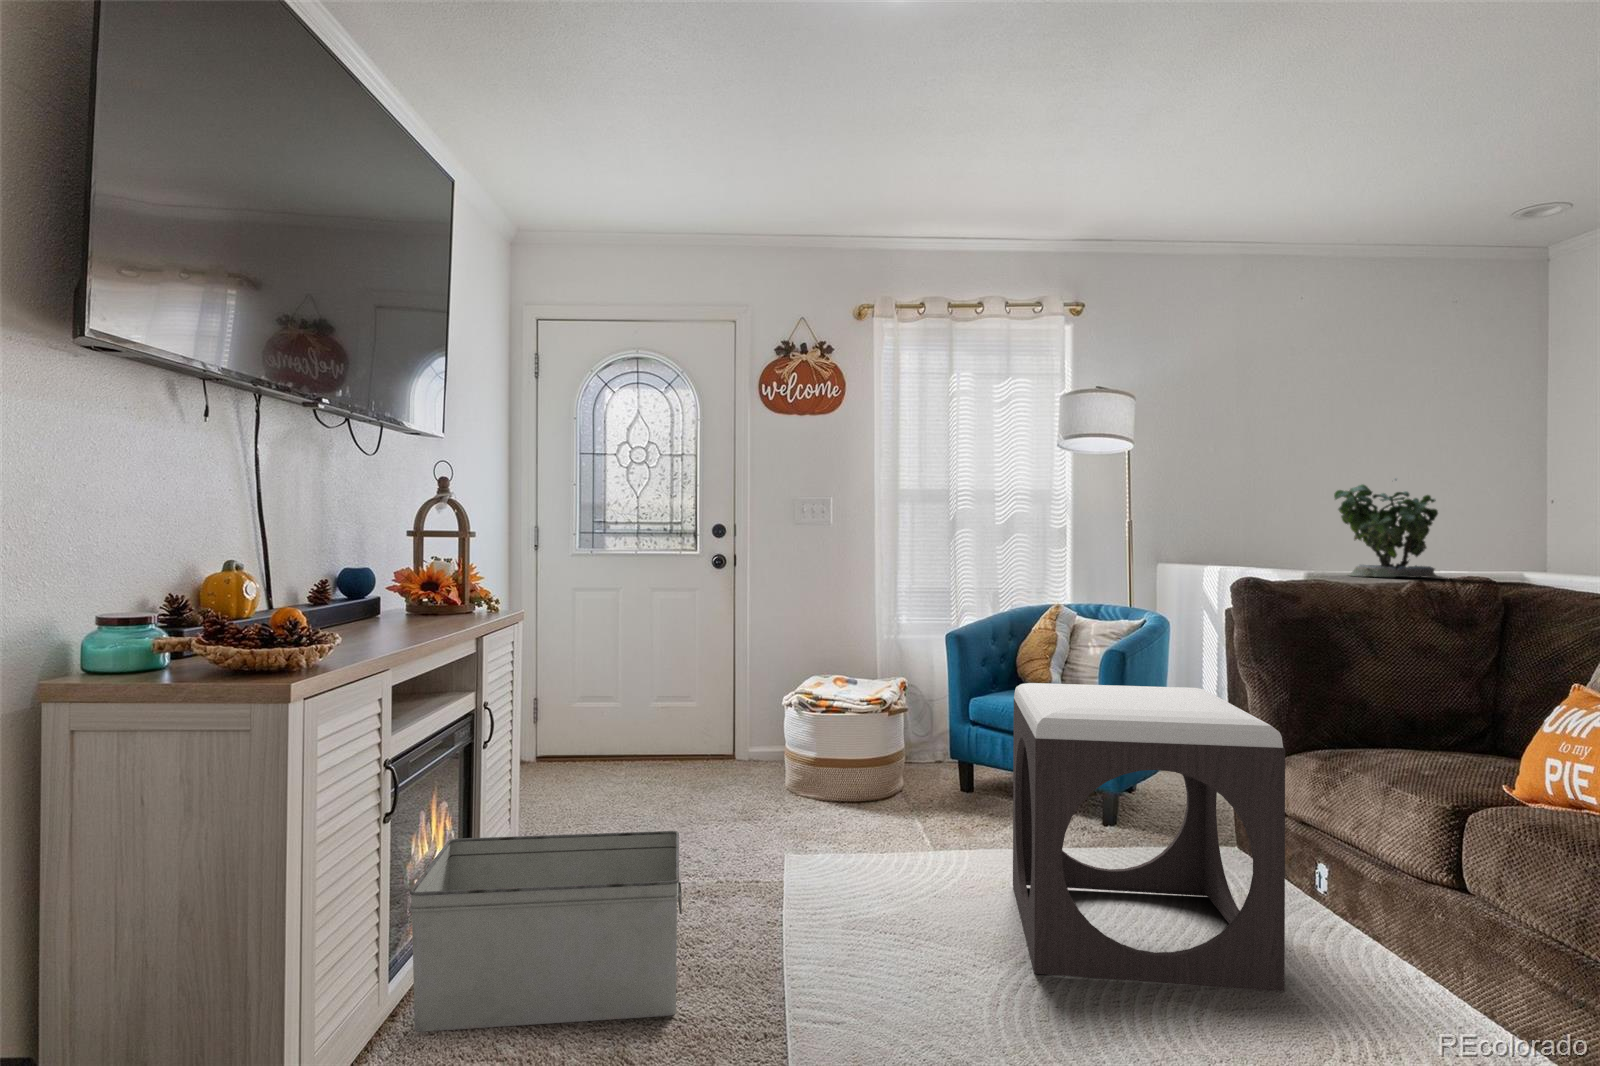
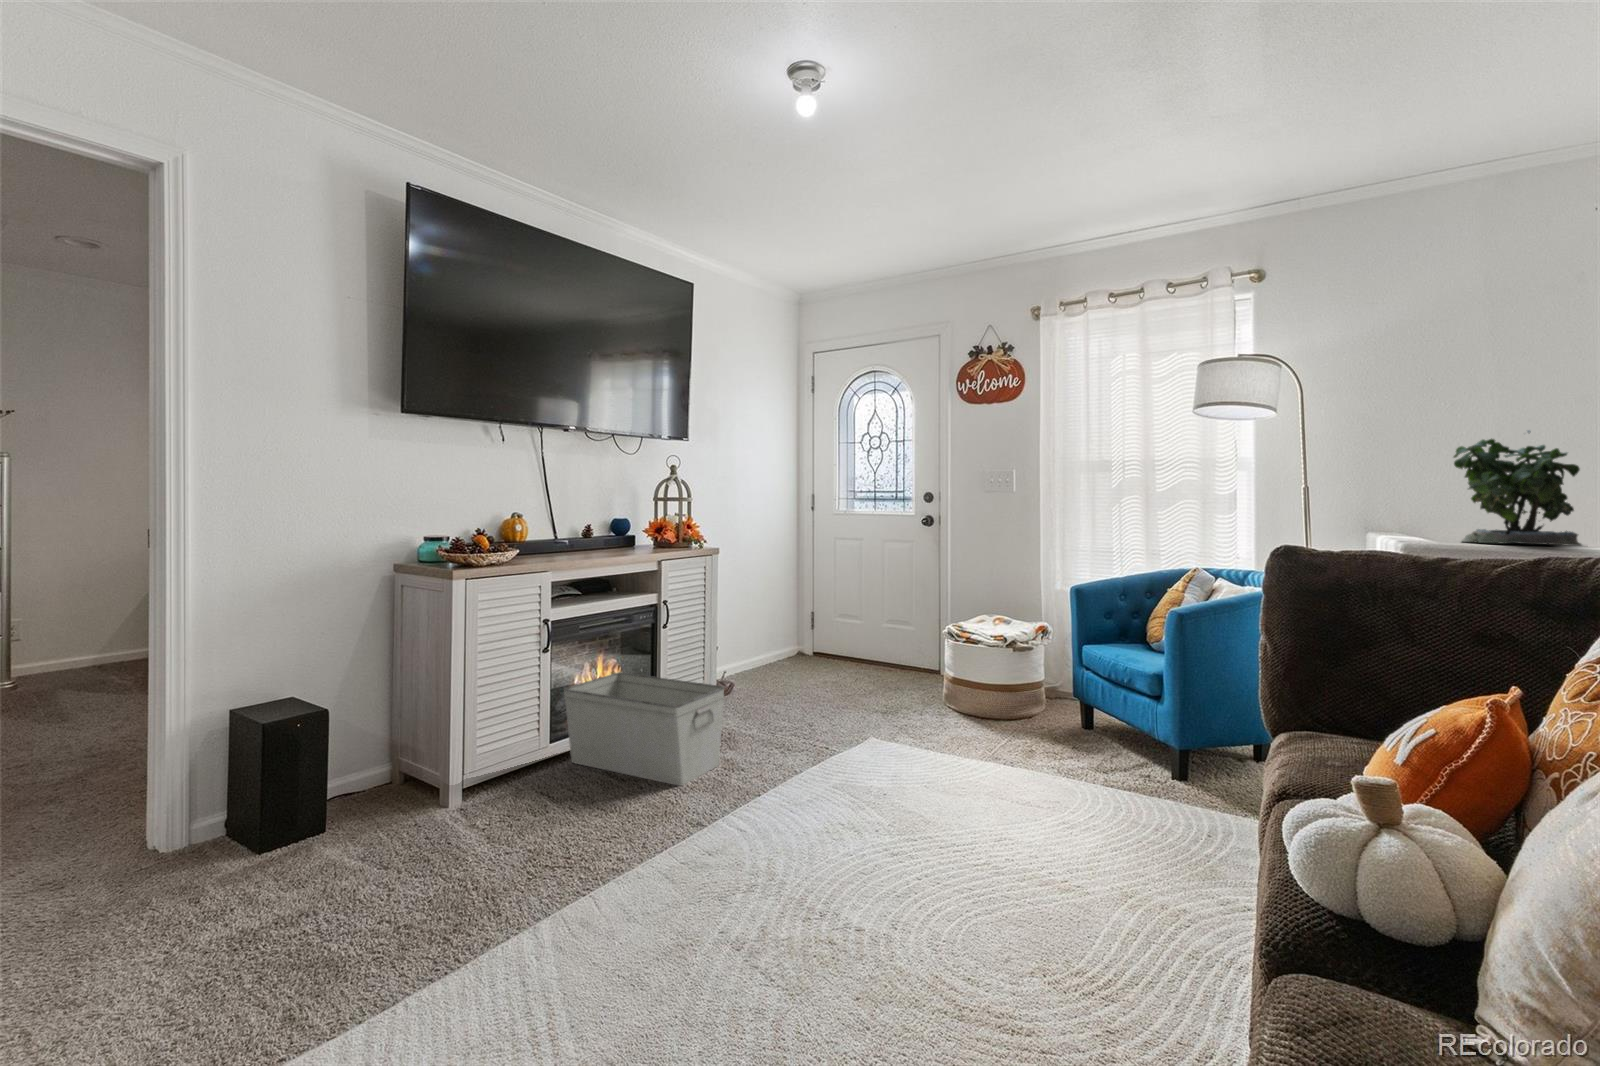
footstool: present [1013,683,1285,991] -> none [906,619,1151,883]

